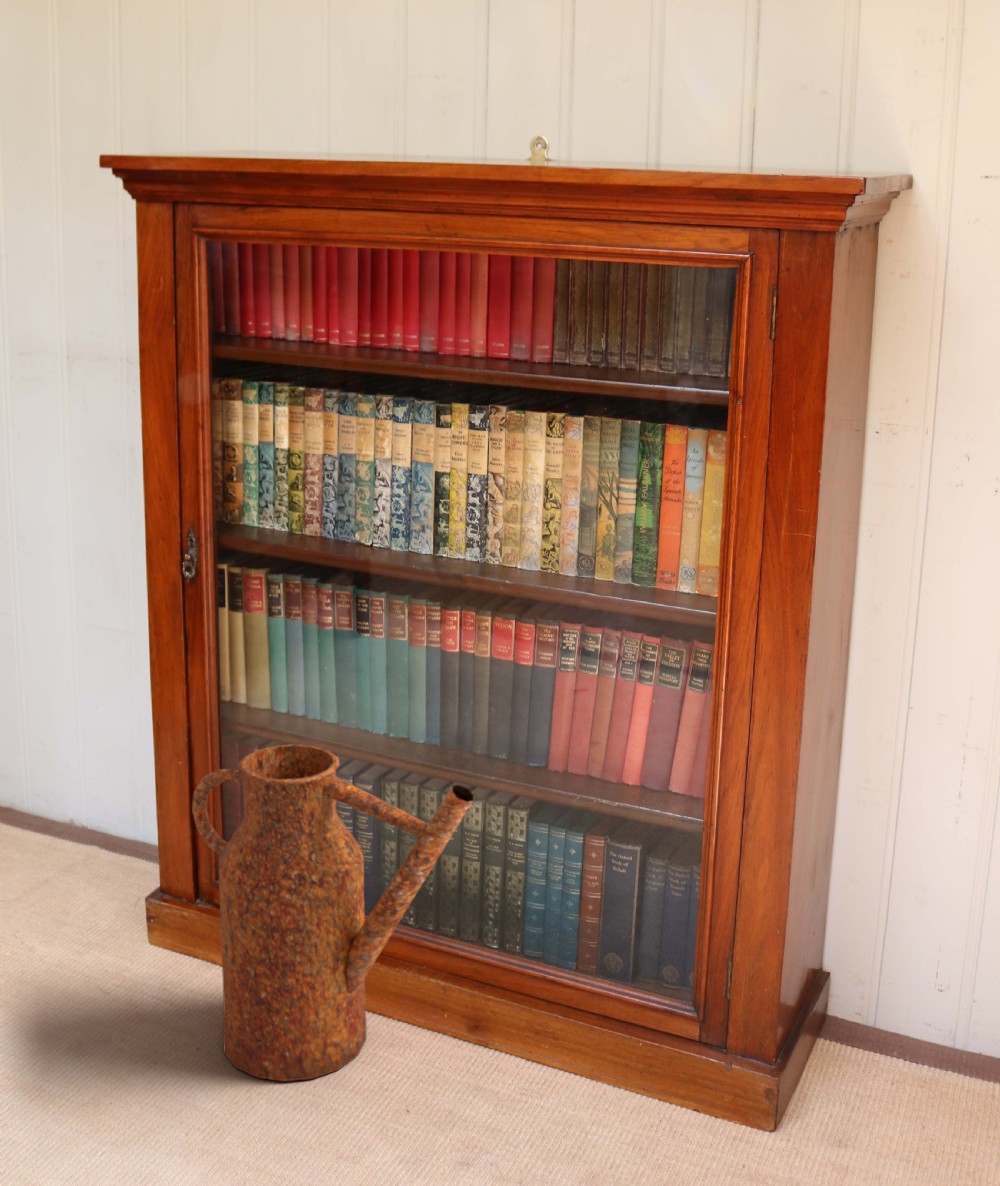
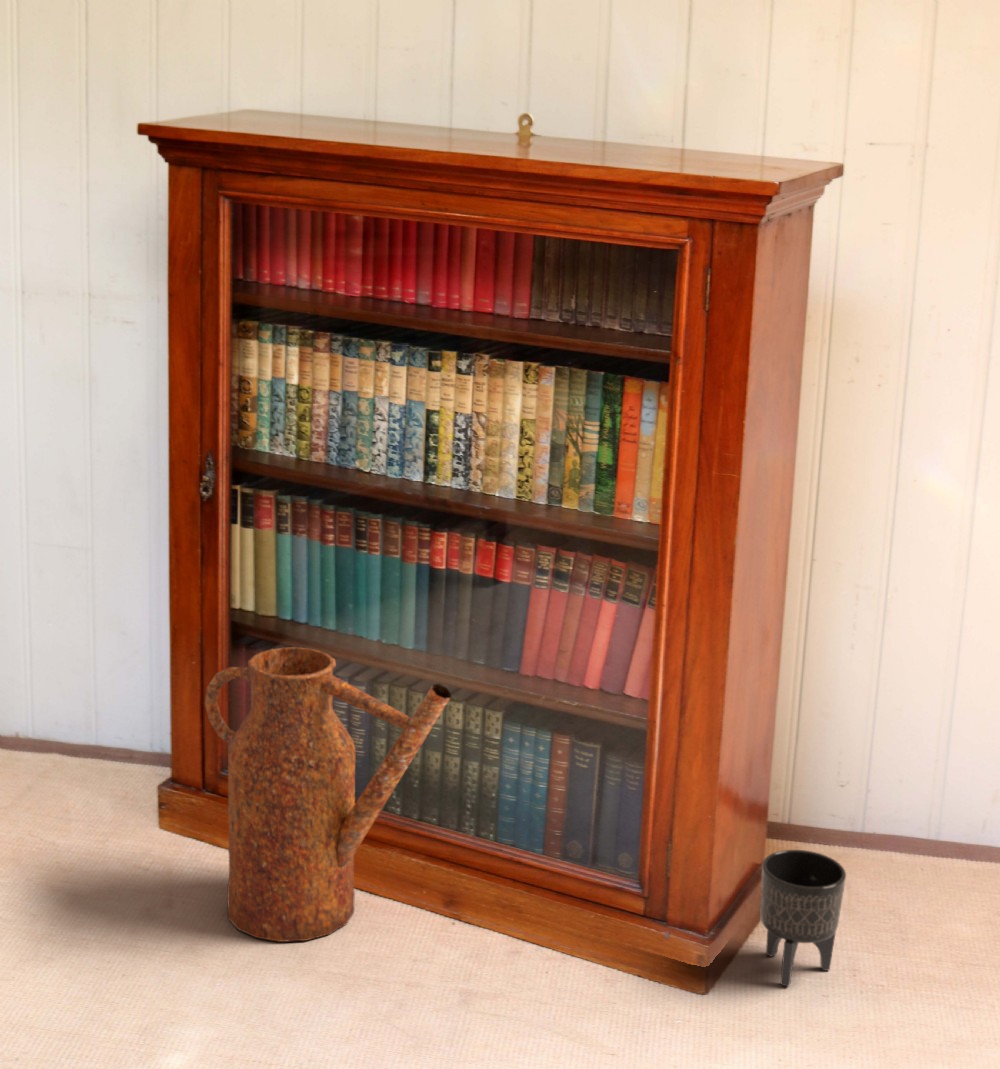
planter: none [828,957,928,1117] -> present [760,850,846,986]

